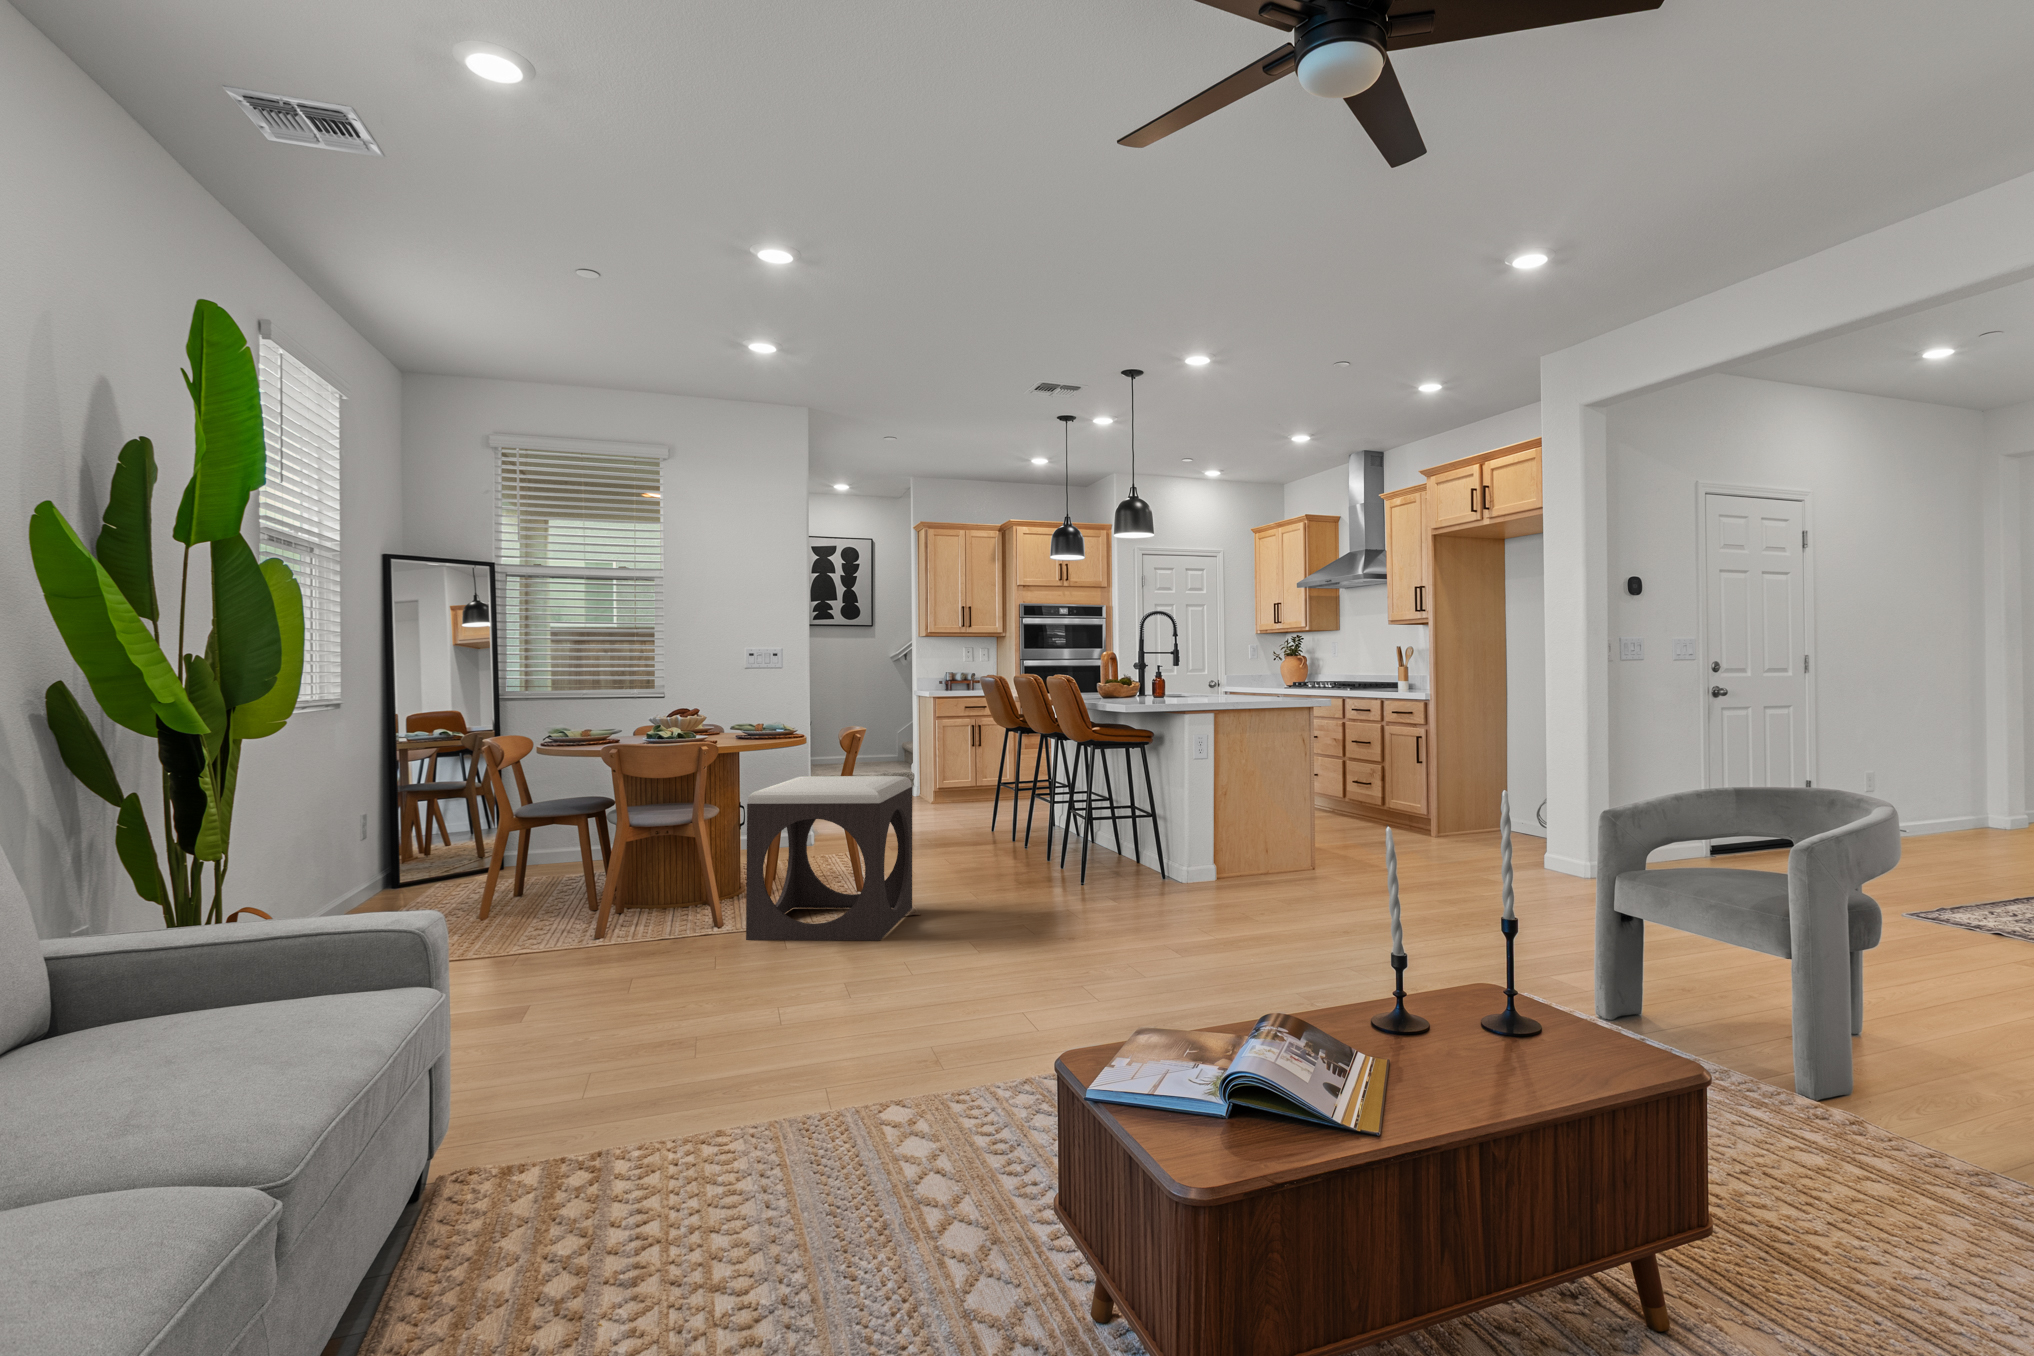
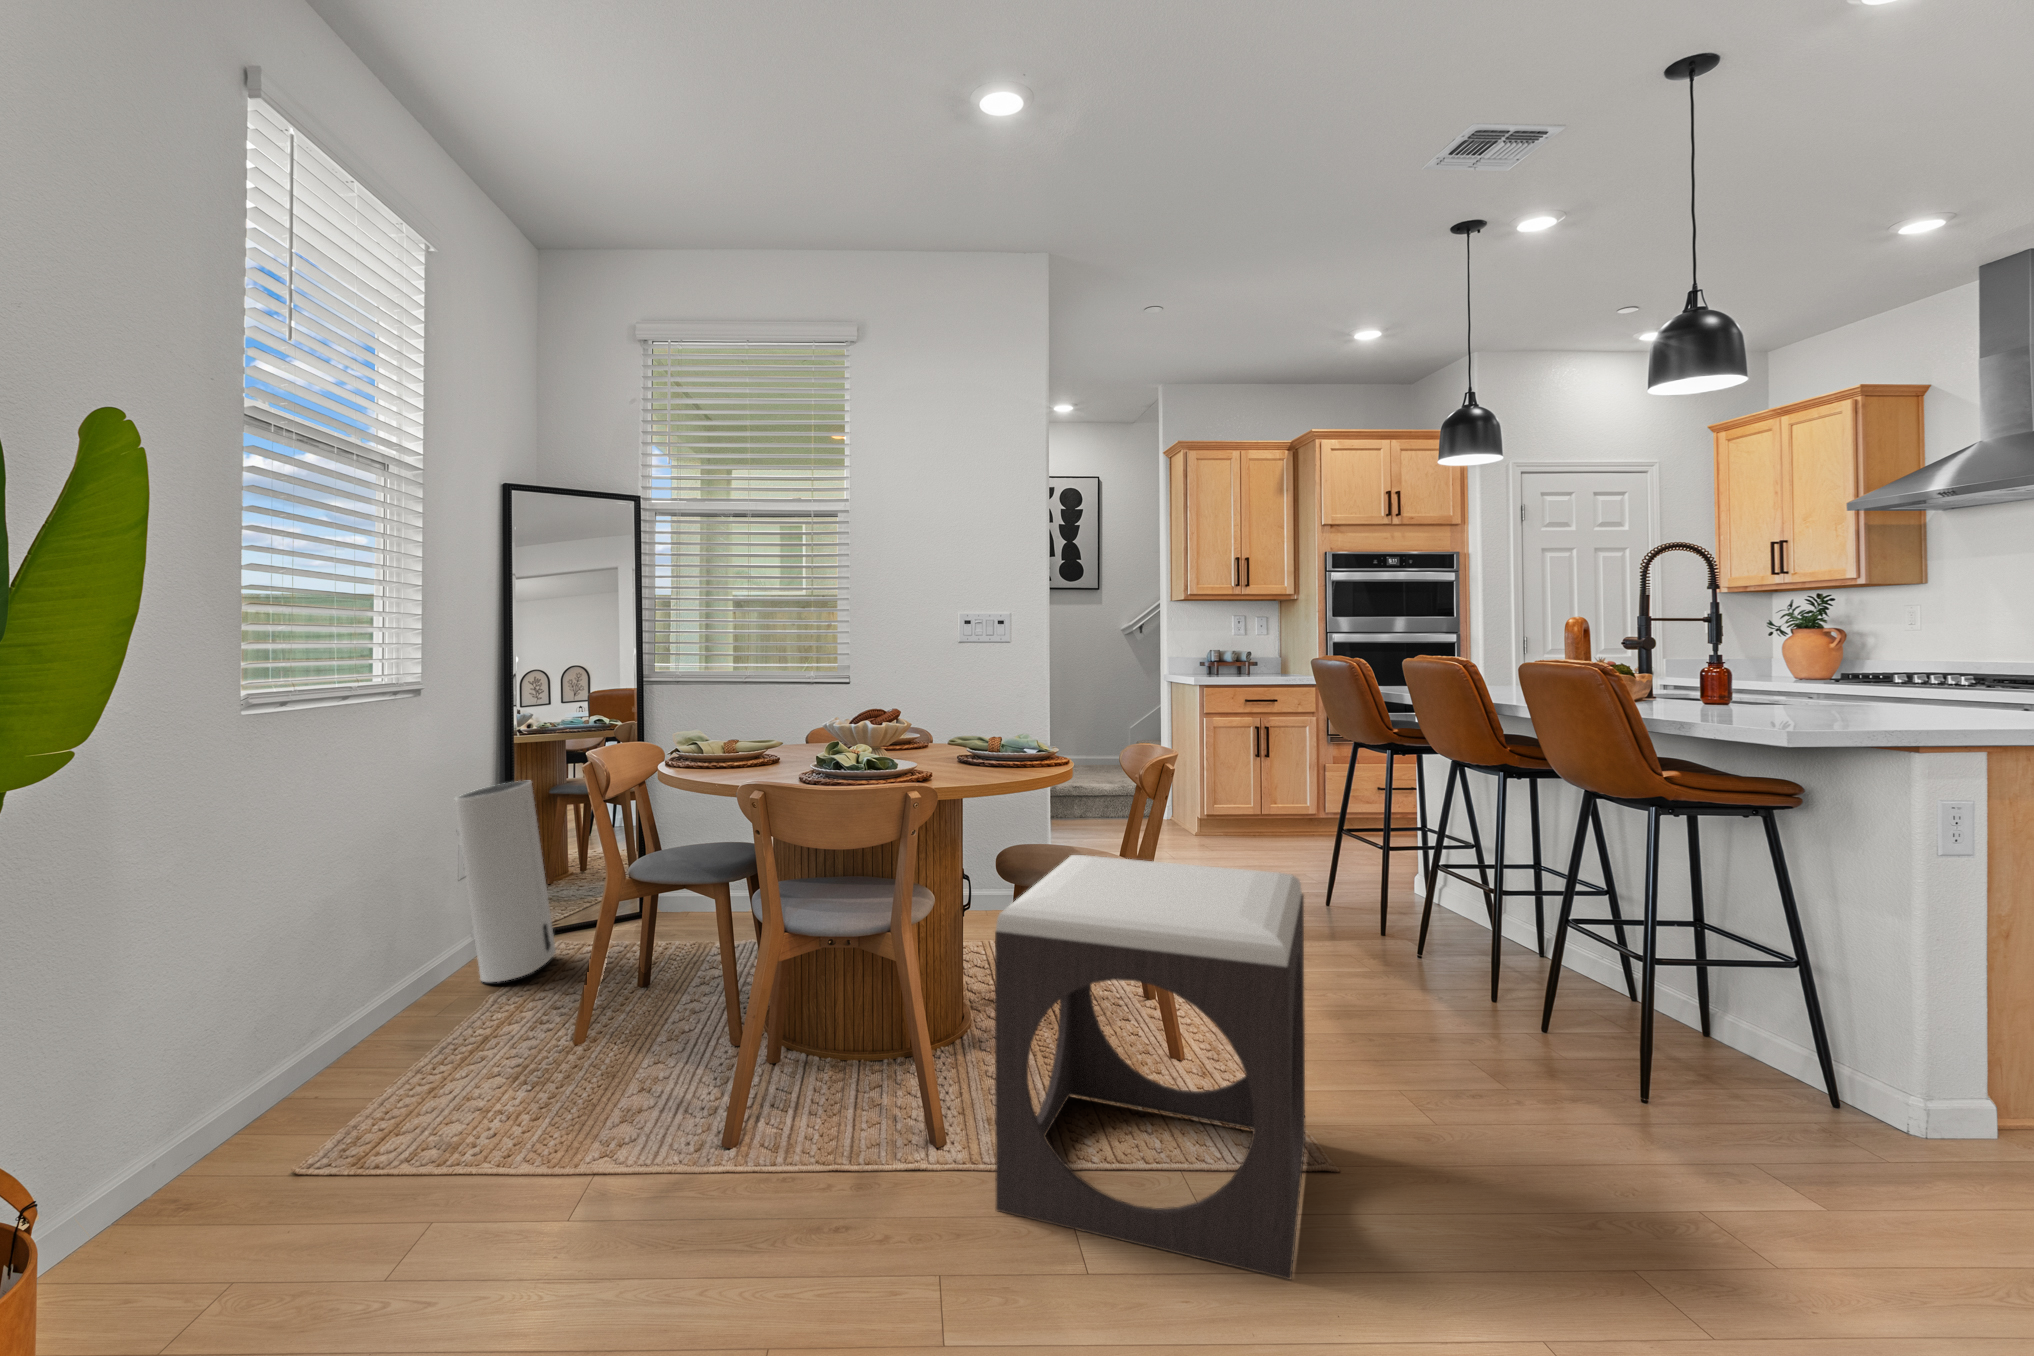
air purifier: none [364,767,438,904] -> present [455,781,556,982]

